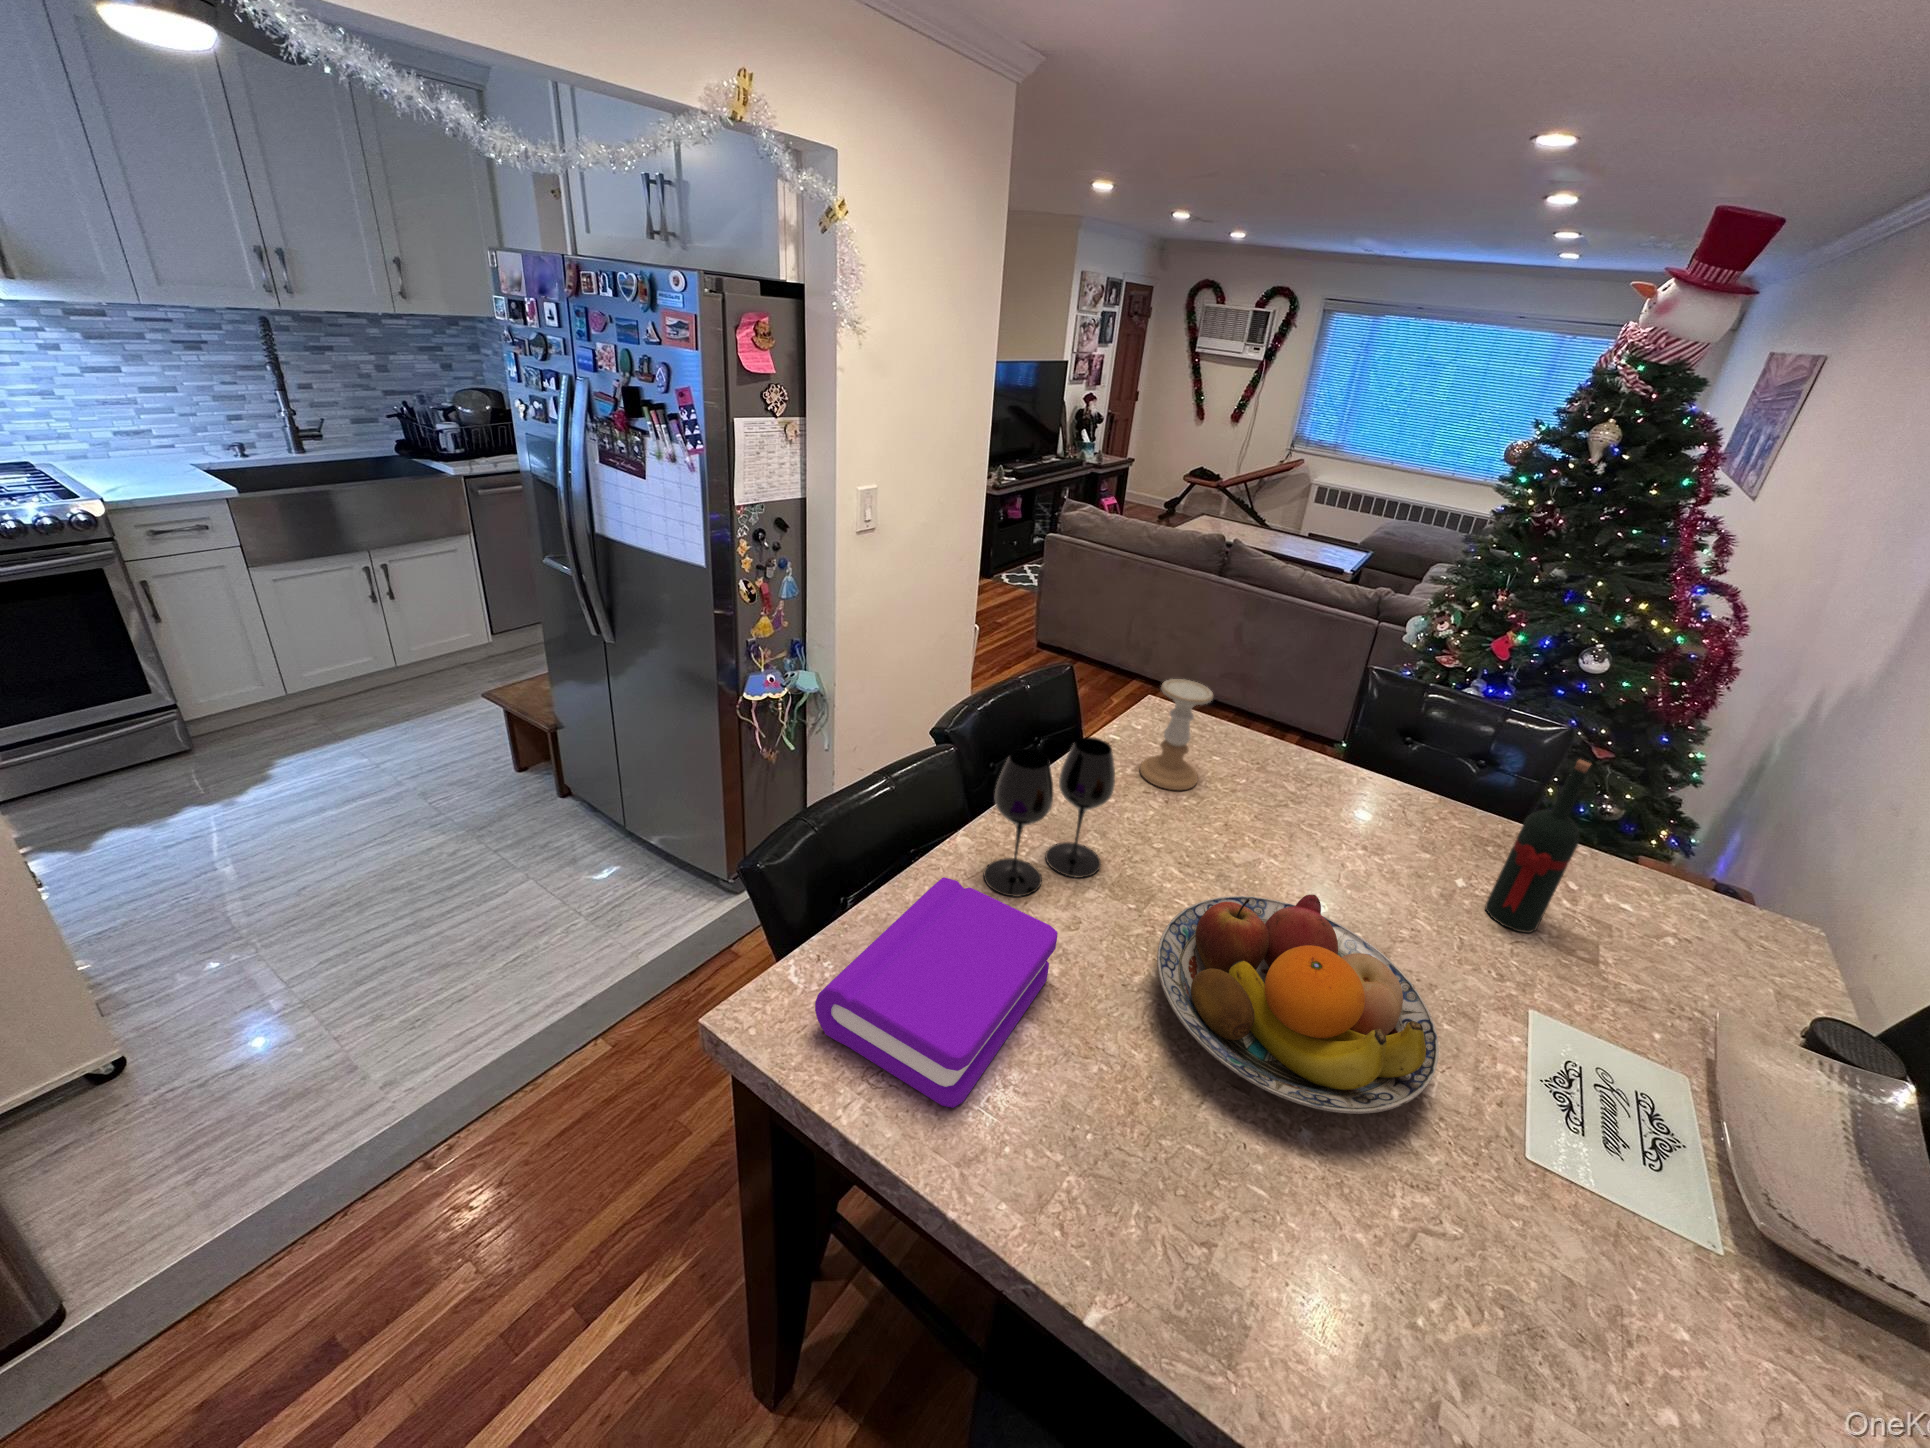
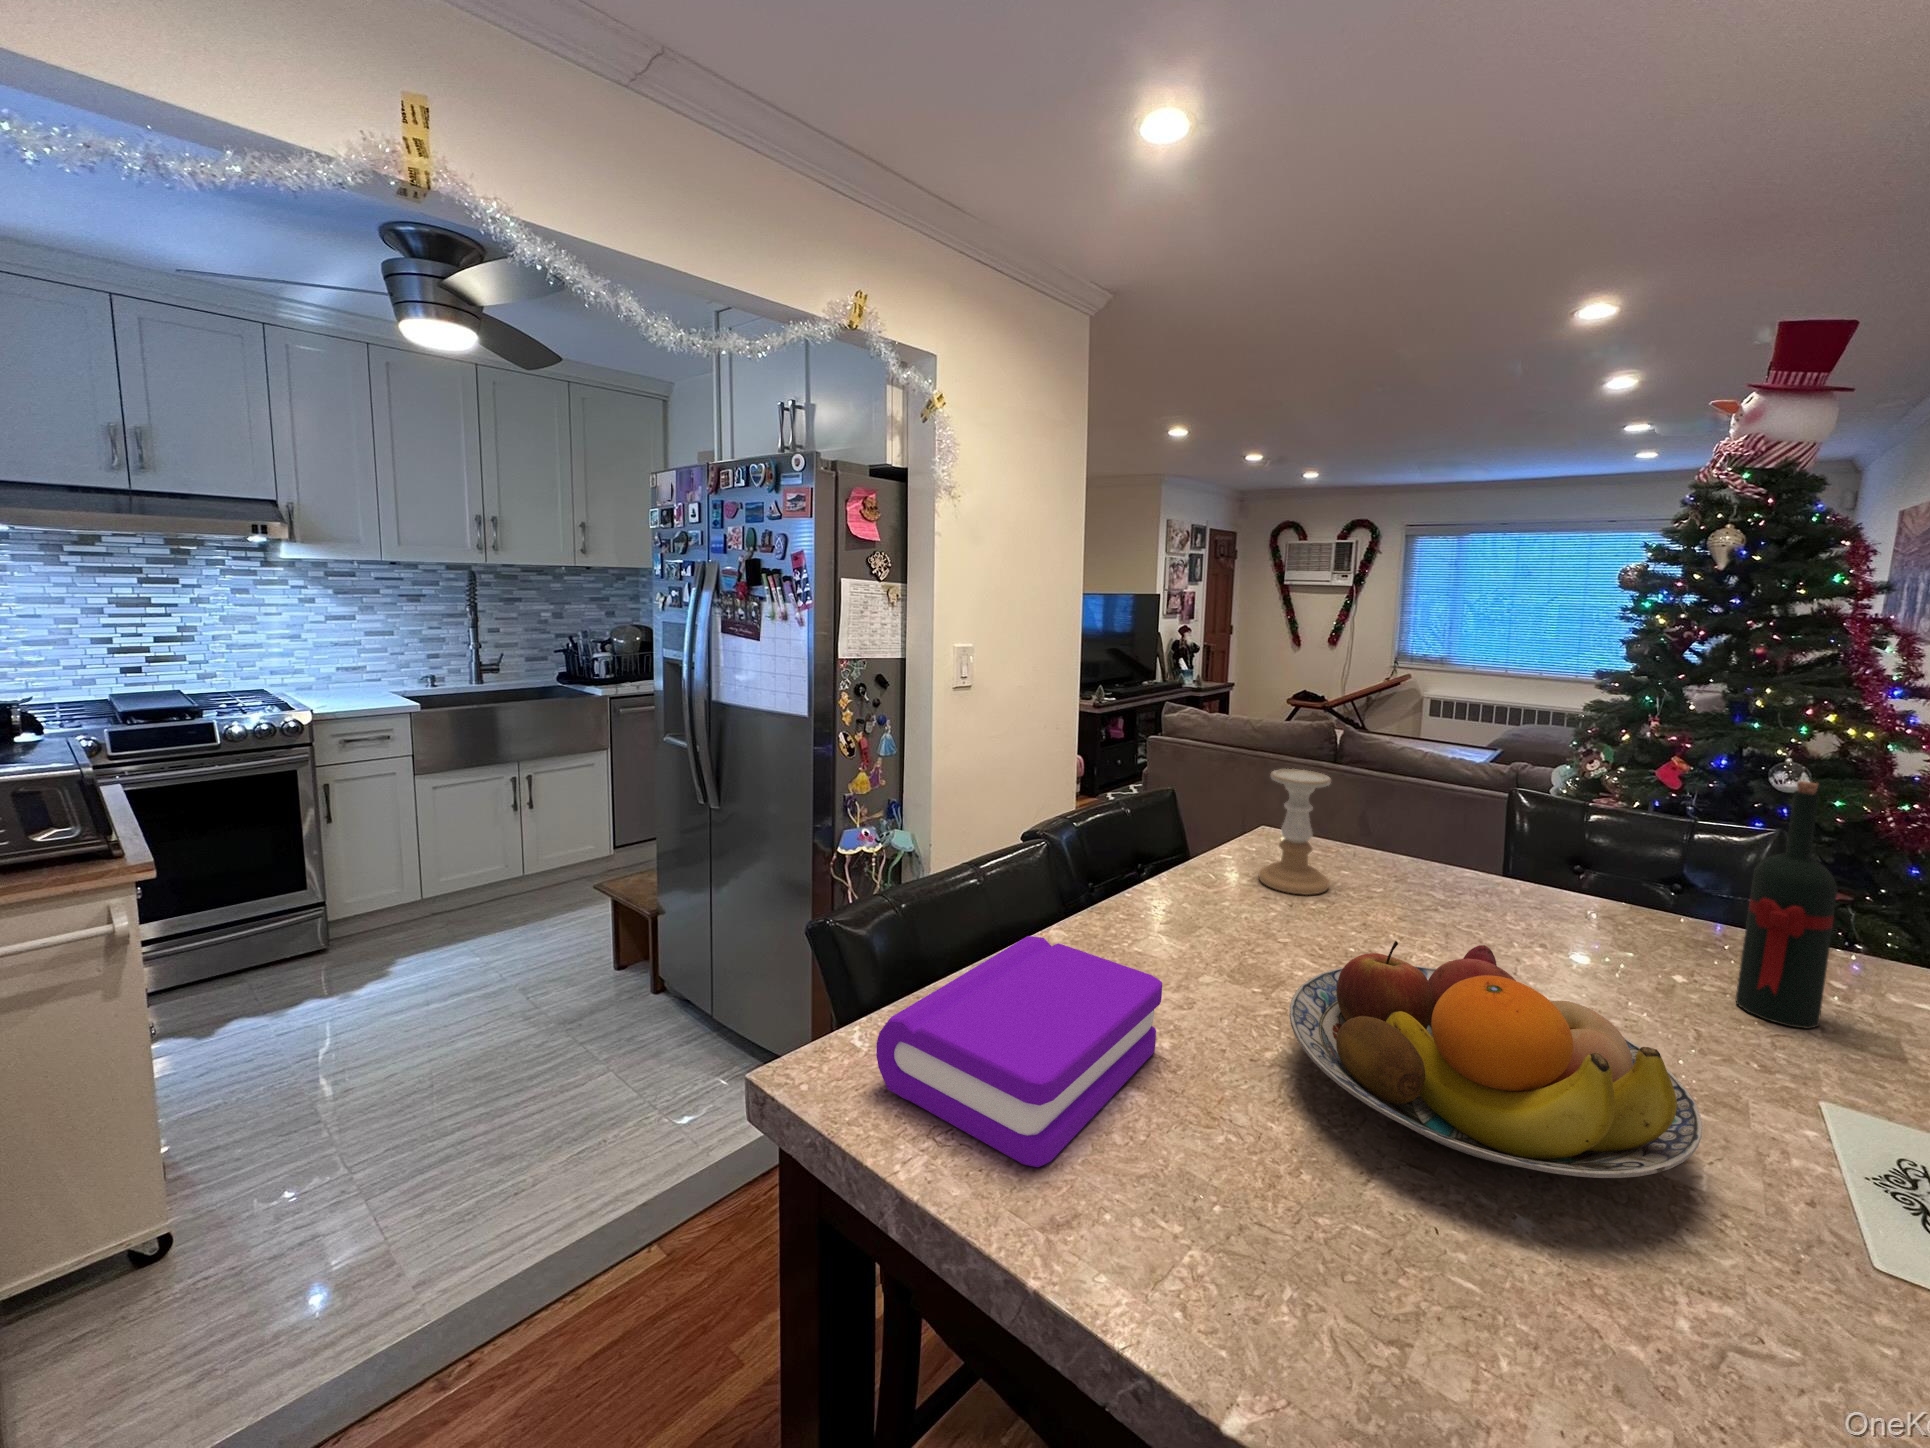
wine glass: present [984,737,1115,897] -> none [1079,796,1222,979]

